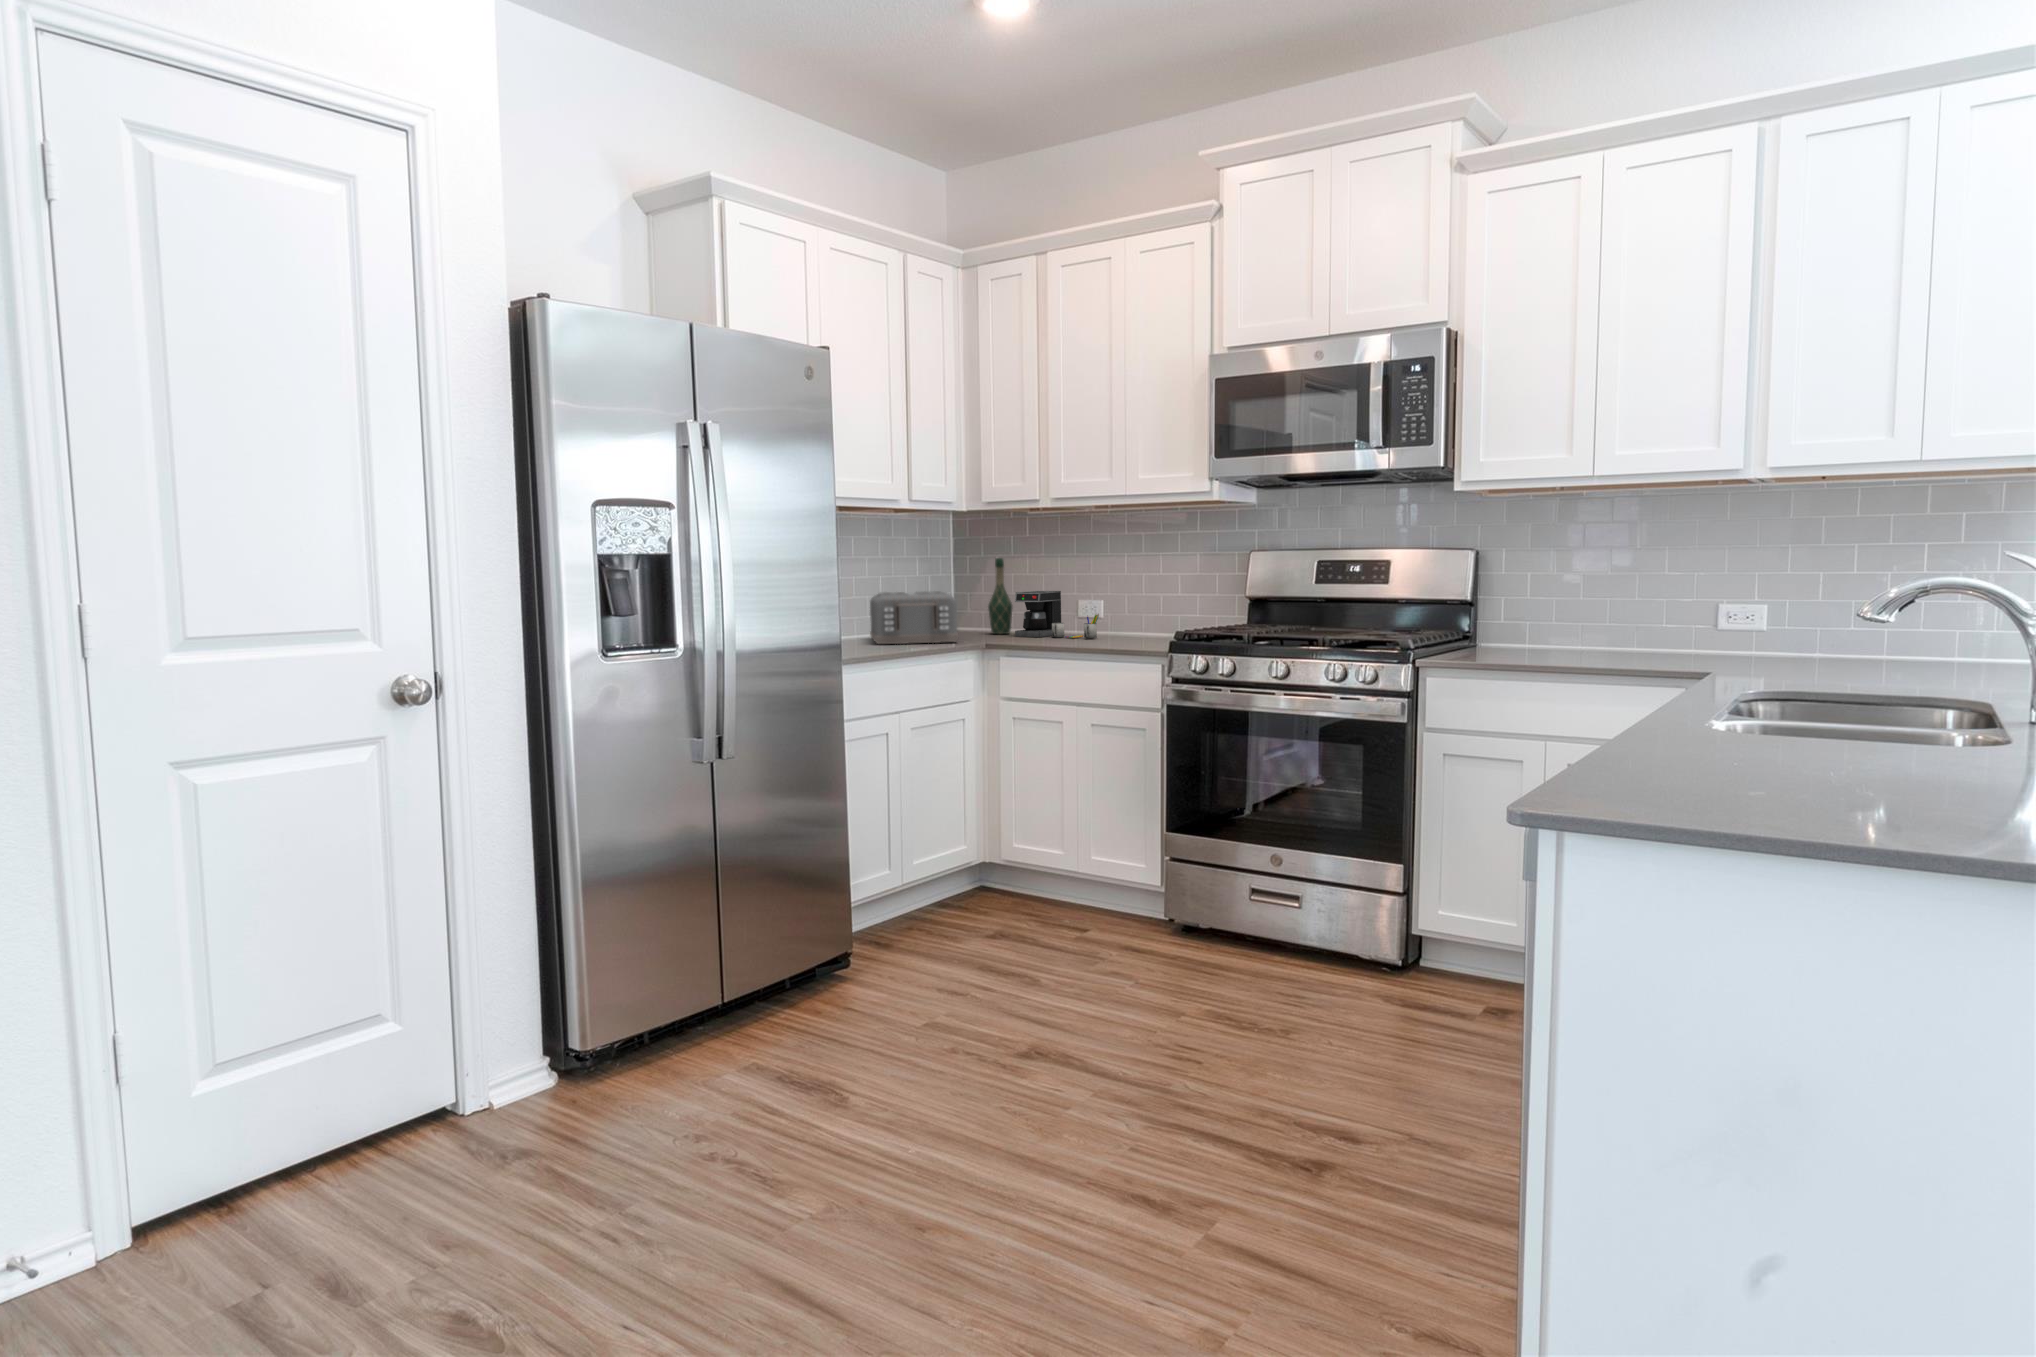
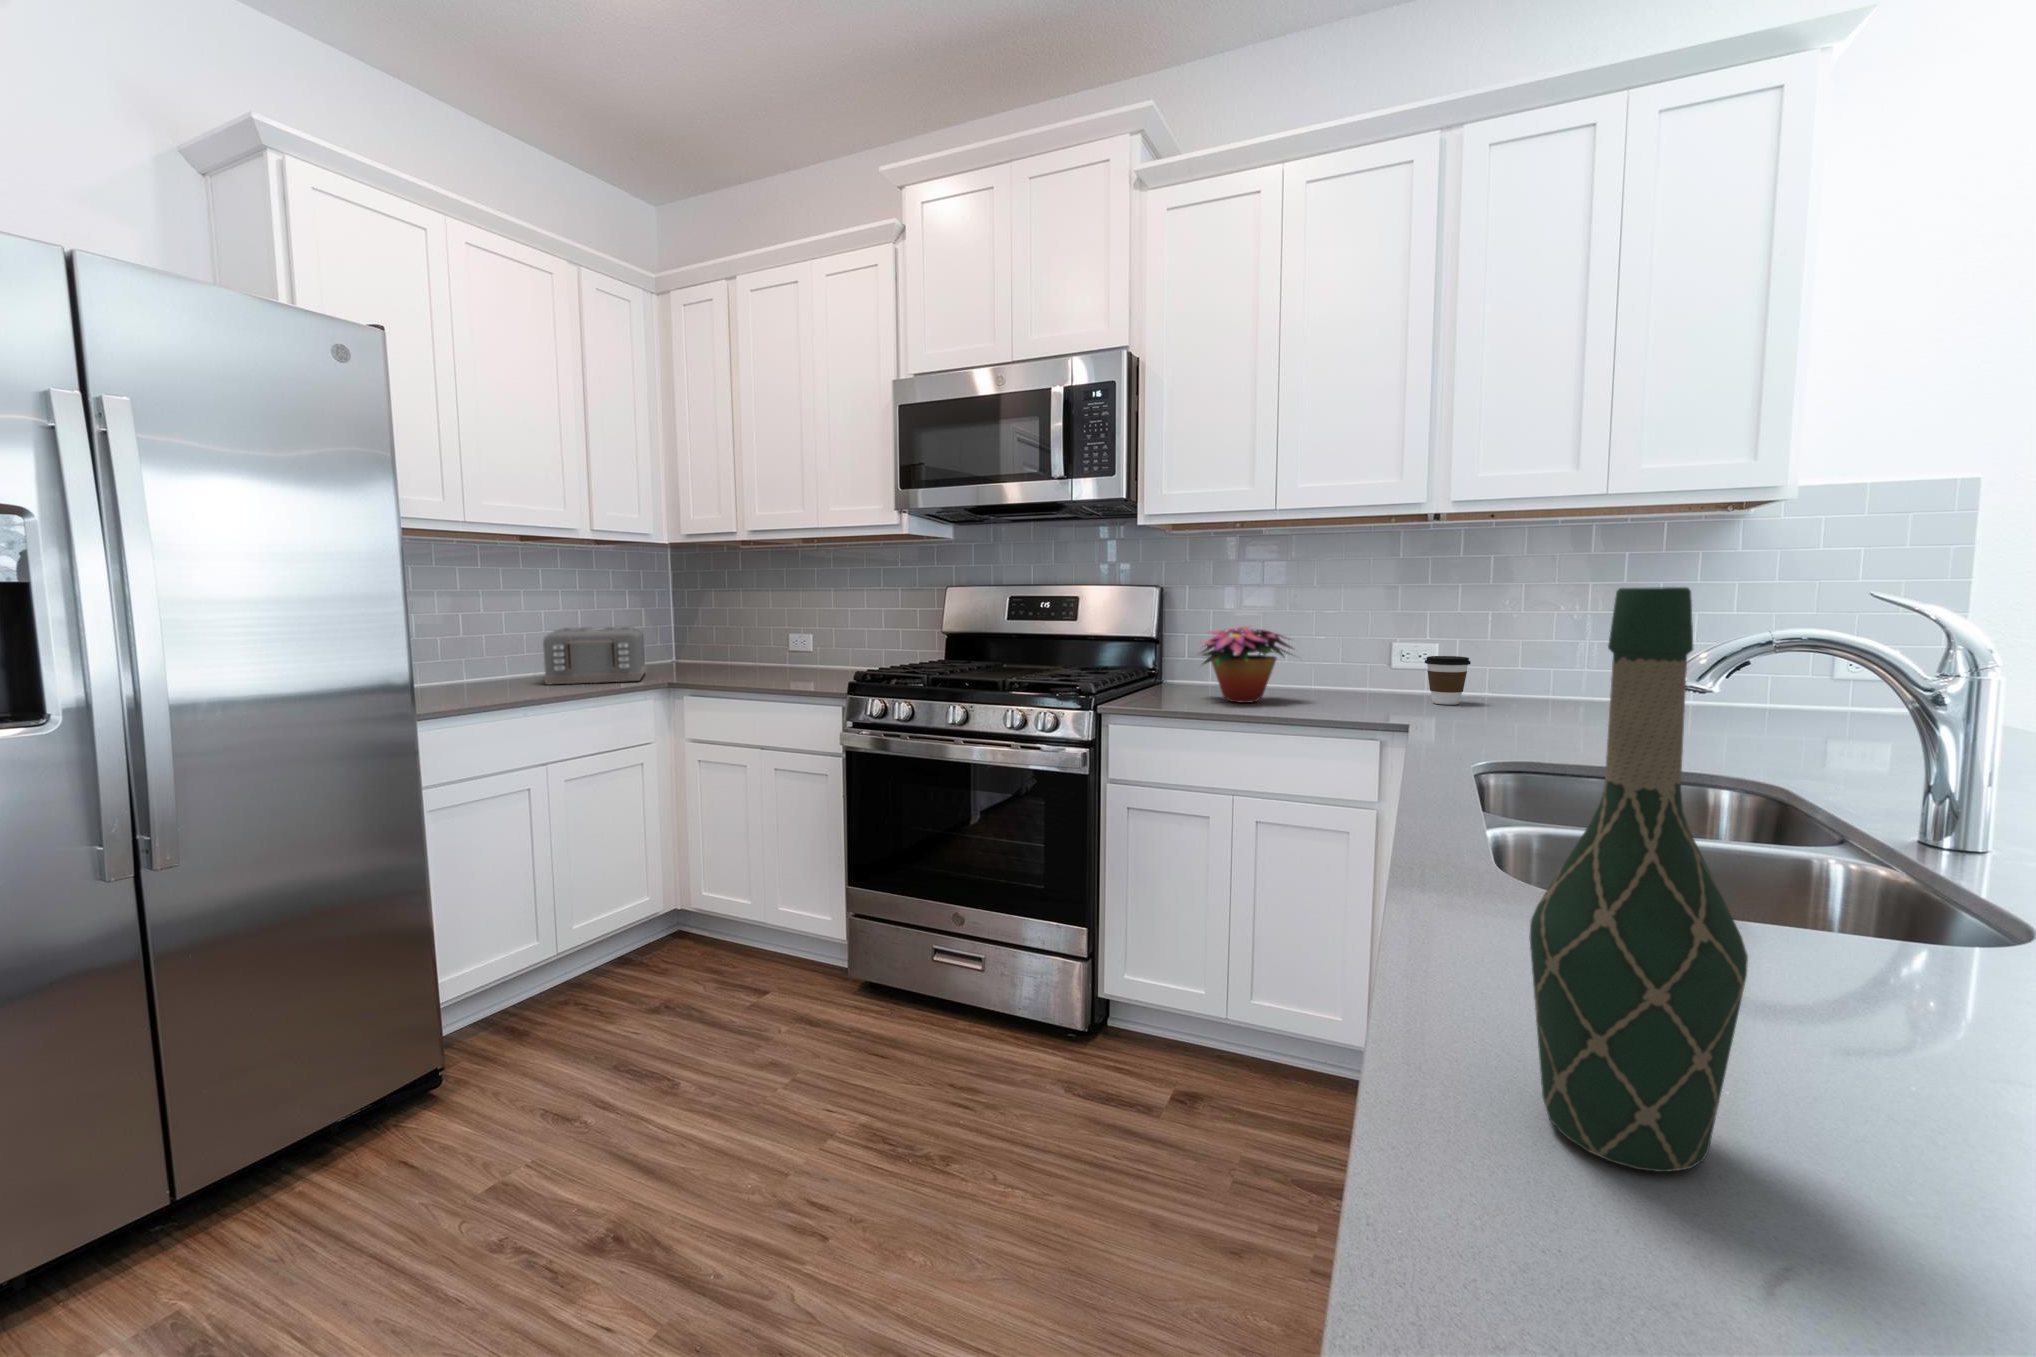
wine bottle: present [988,558,1012,634] -> present [1530,587,1748,1172]
flower arrangement: none [1504,584,1621,657] -> present [1201,626,1292,703]
coffee maker: present [1015,591,1099,638] -> none [716,626,799,675]
coffee cup: none [1740,612,1786,658] -> present [1425,656,1471,705]

